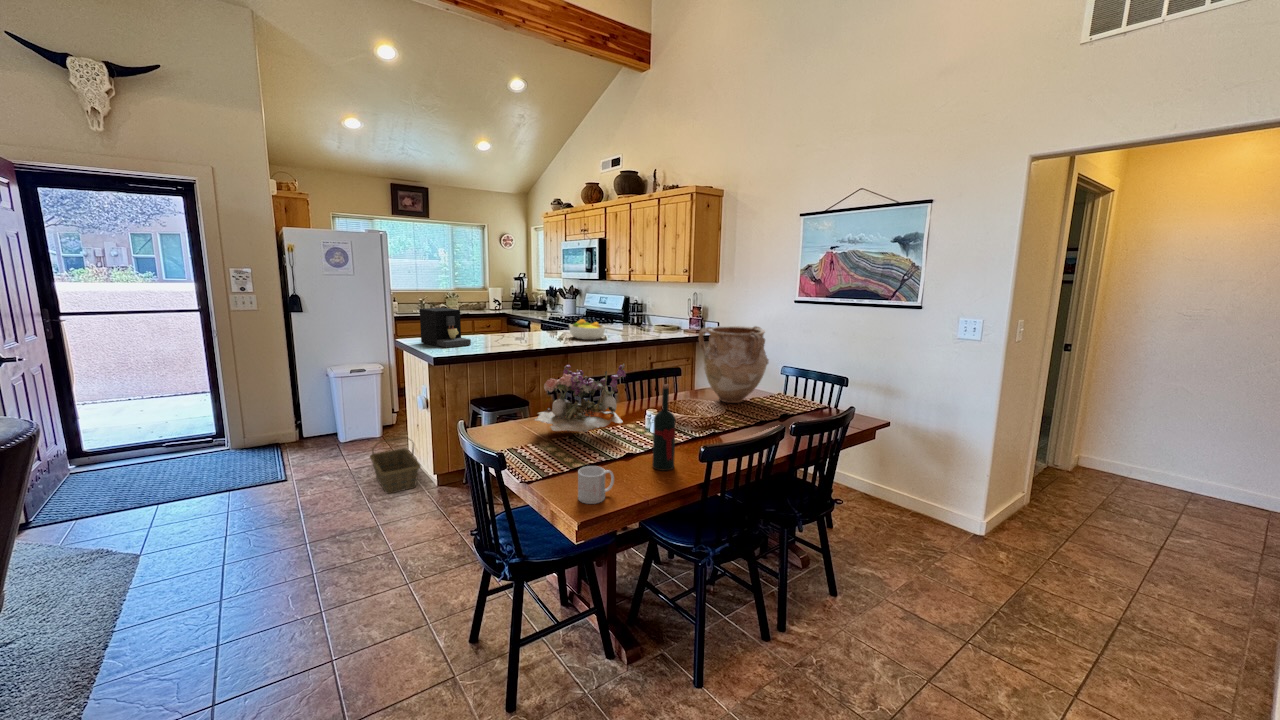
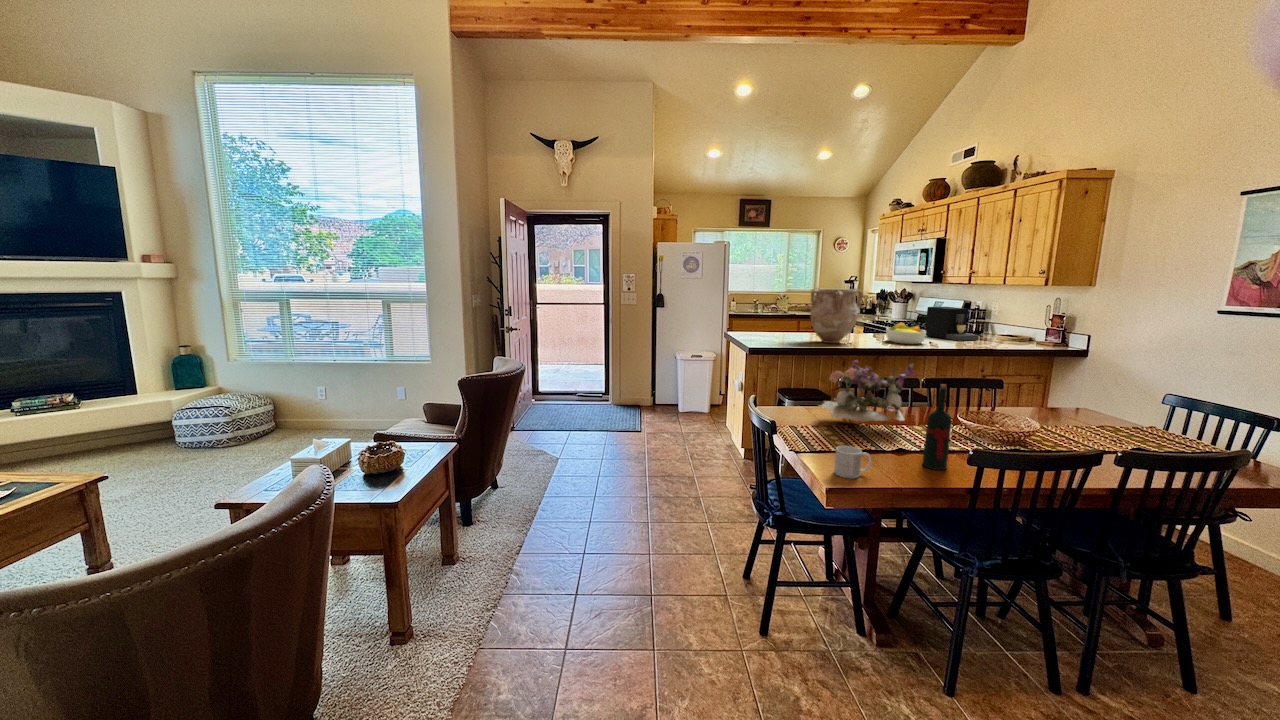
coffee maker: present [420,308,471,348] -> present [925,307,978,341]
vase: present [699,326,769,403] -> present [810,288,863,343]
basket: present [370,437,421,494] -> none [696,413,732,456]

